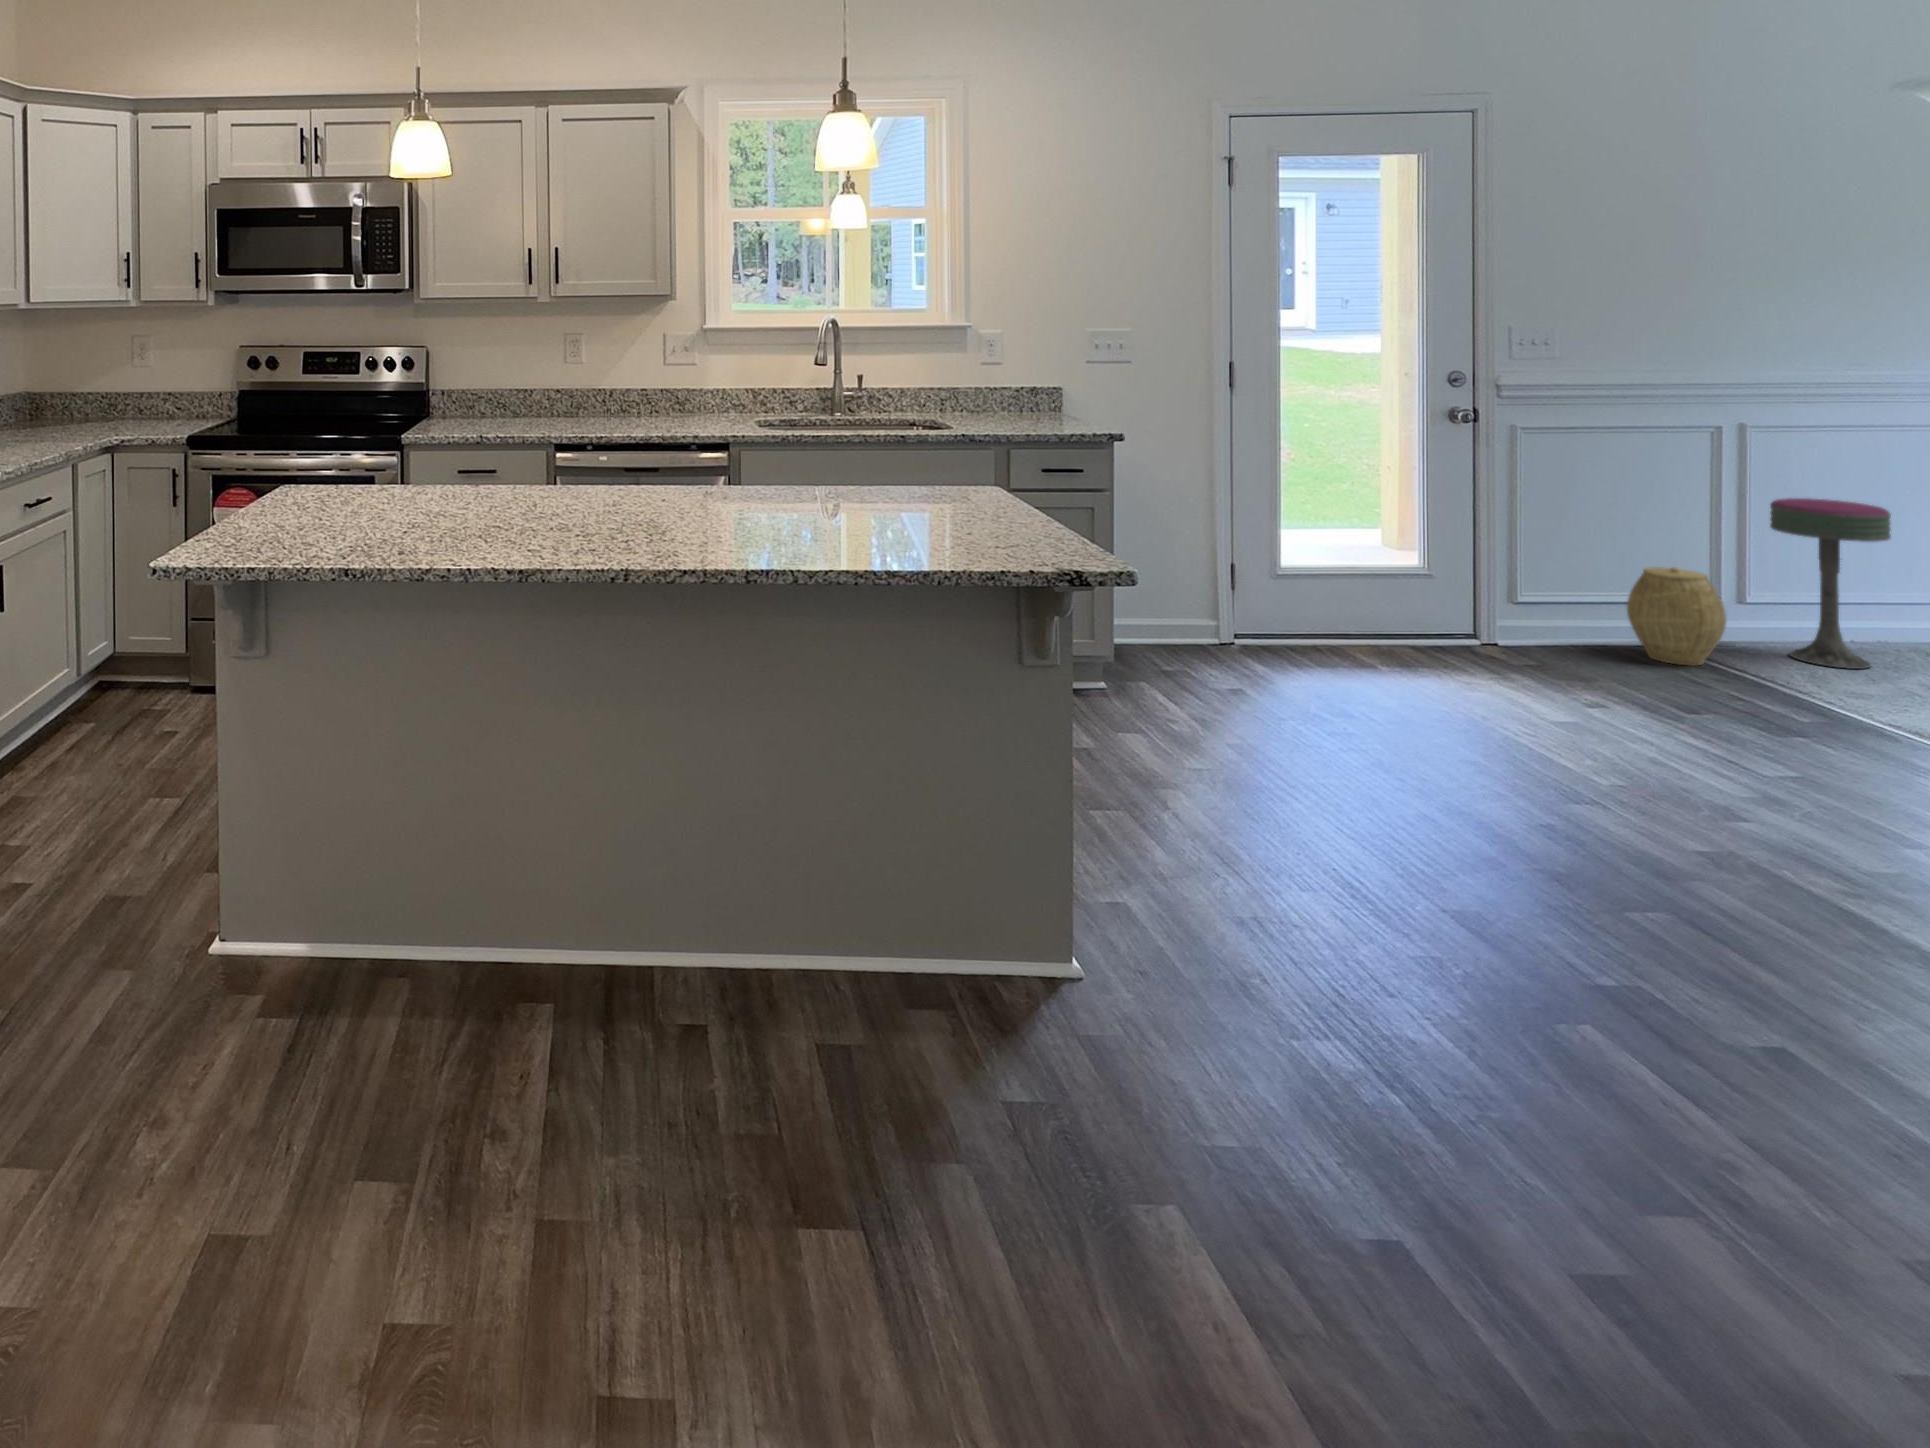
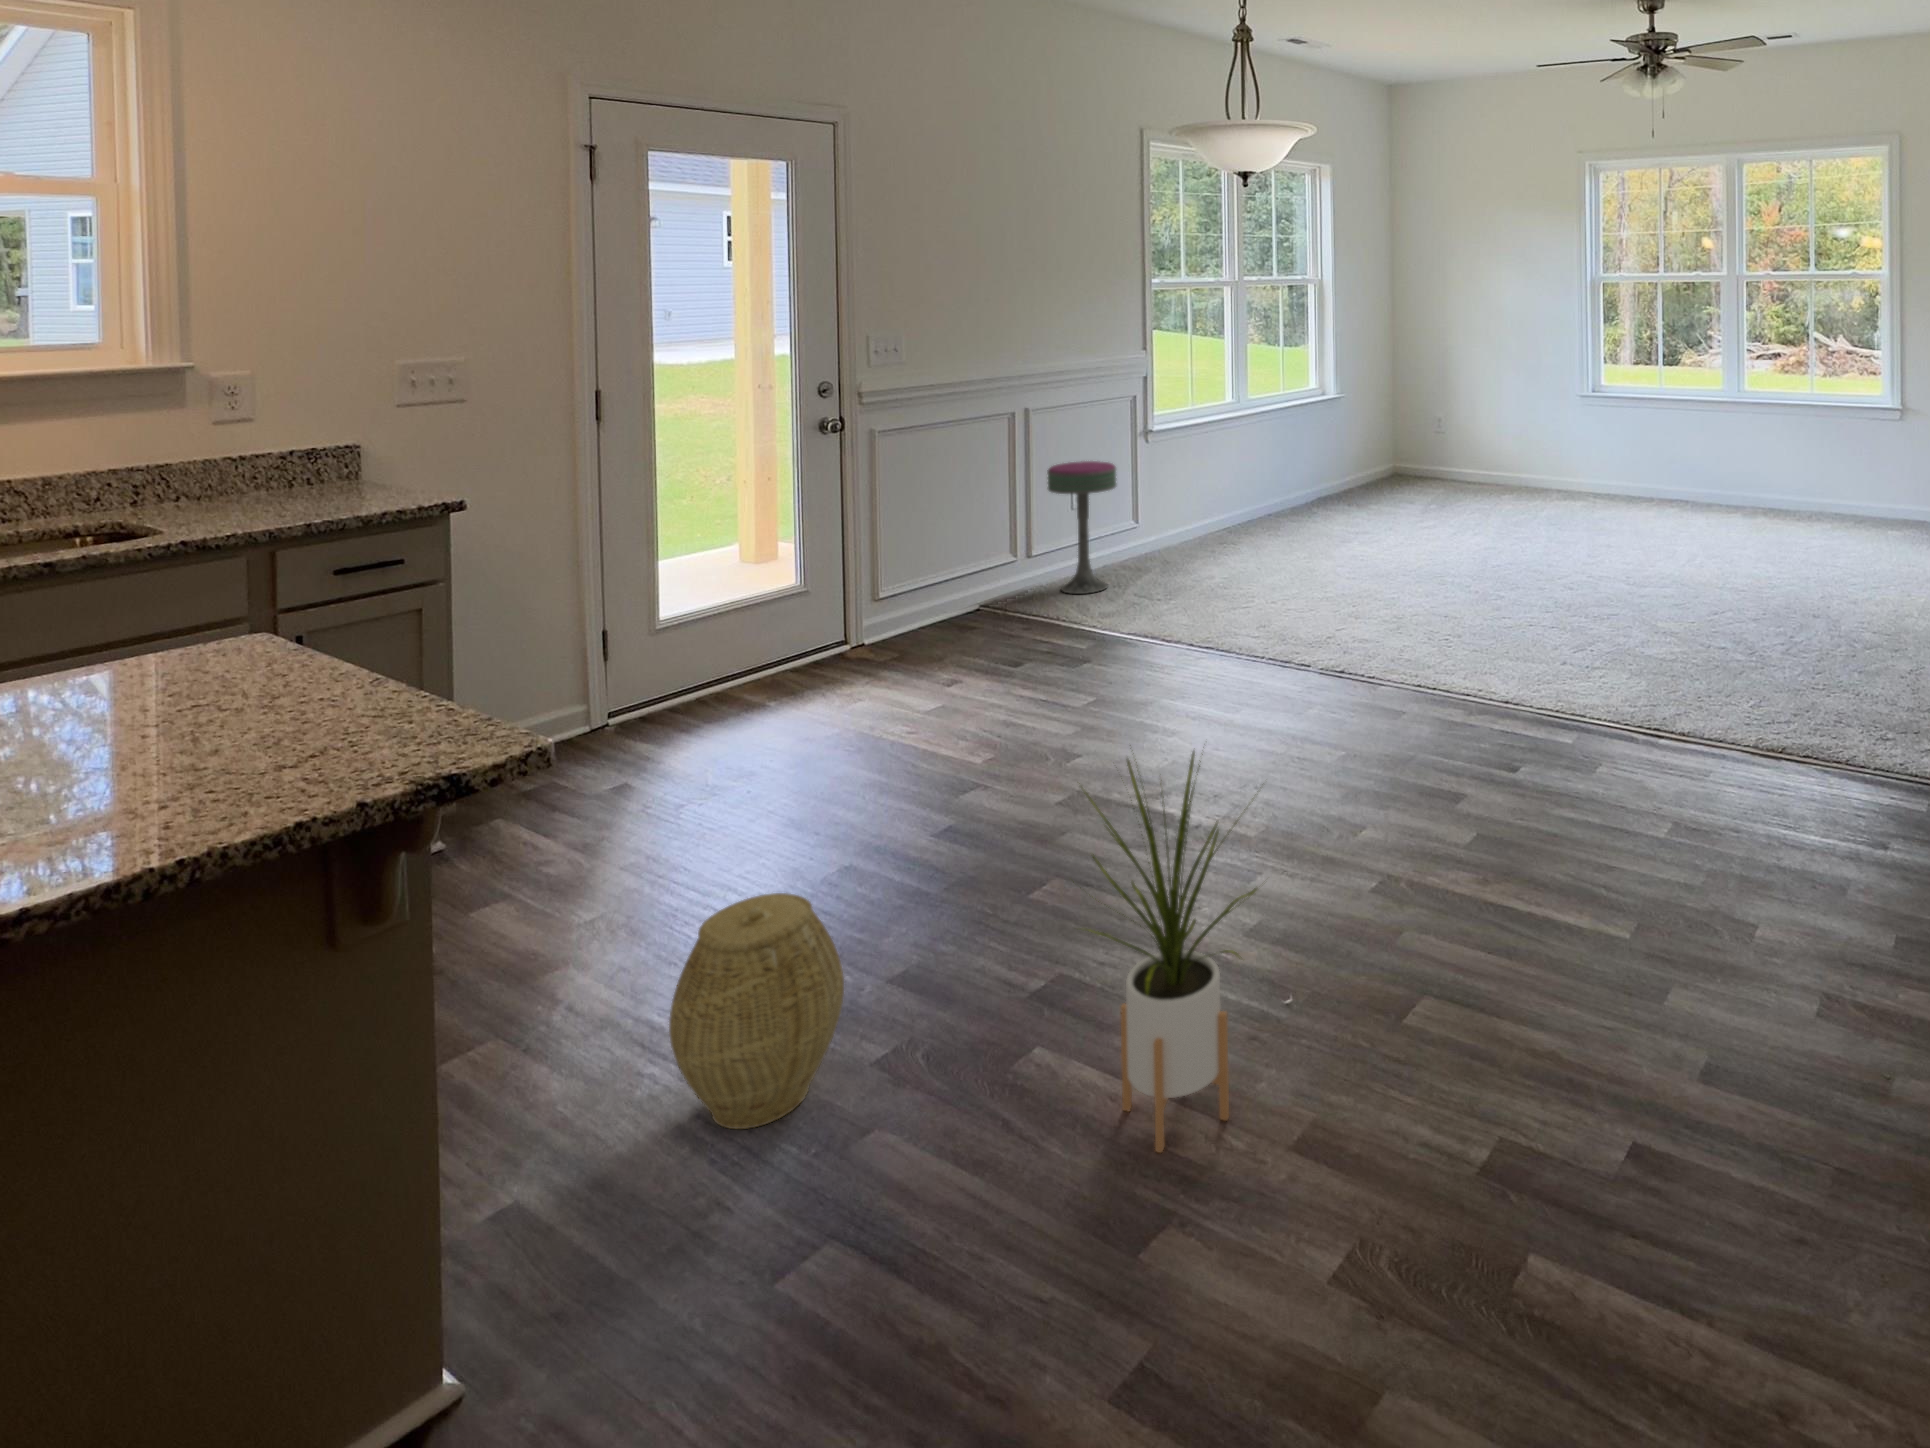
woven basket: present [1627,567,1726,666] -> present [669,893,844,1129]
house plant: none [1540,719,1810,1132] -> present [1082,751,1257,1152]

